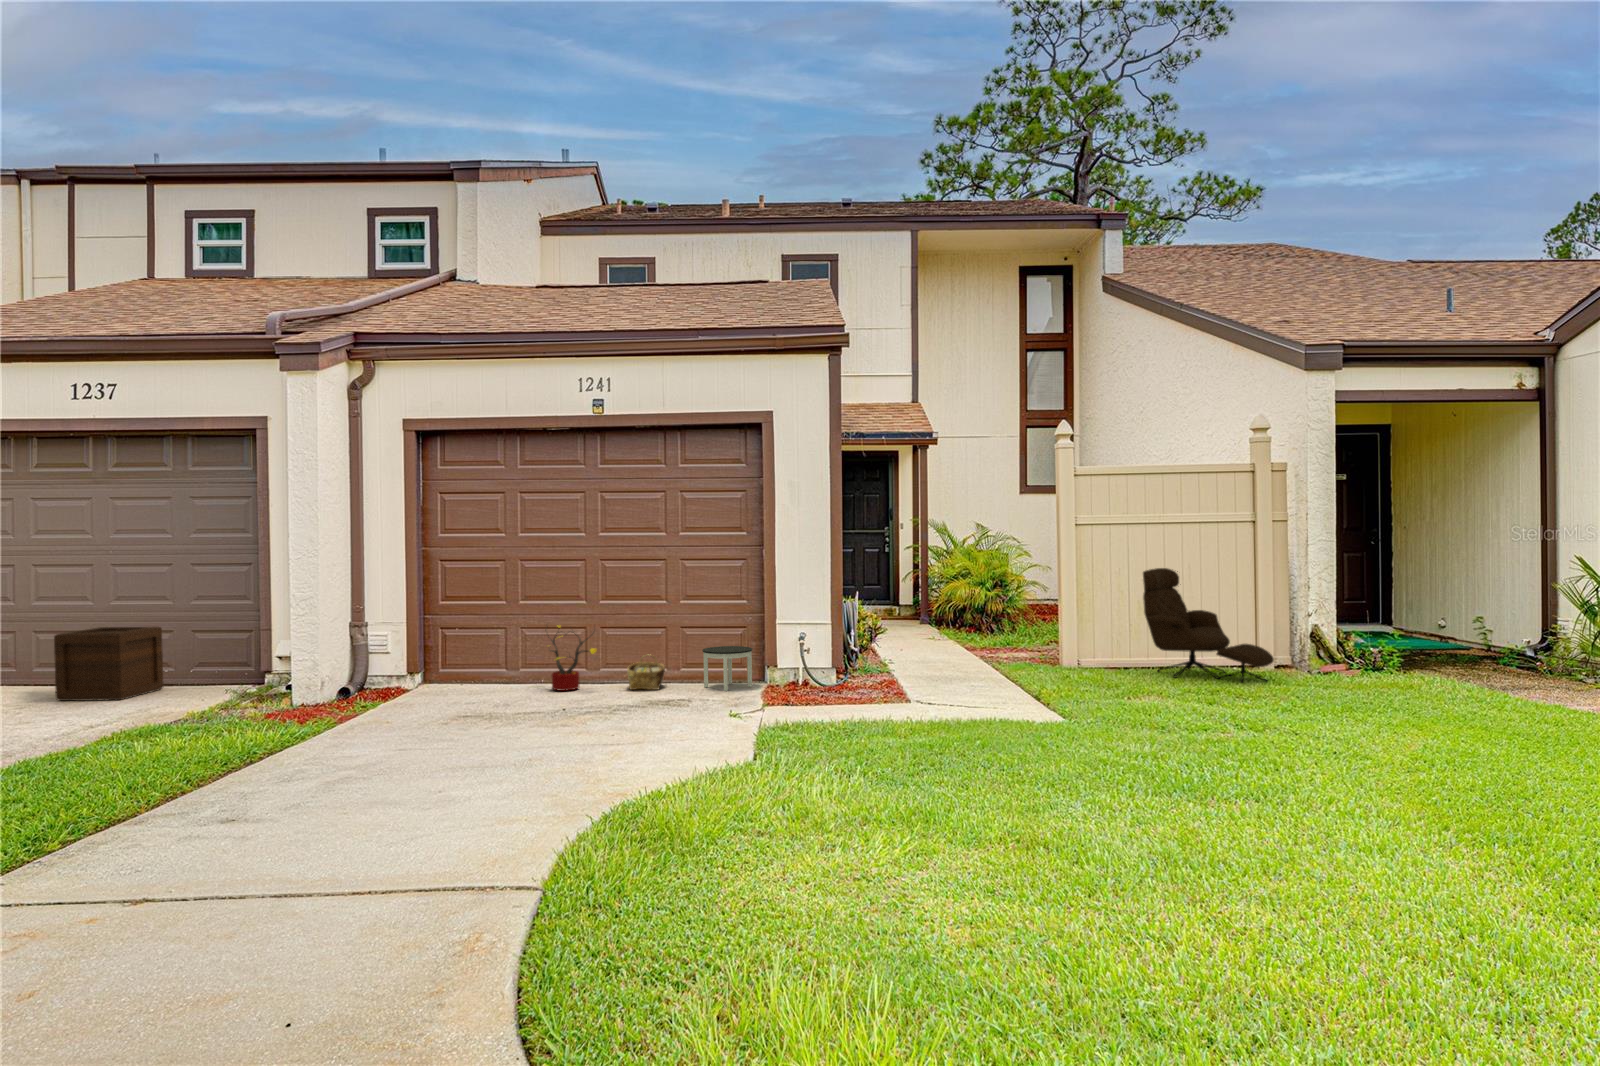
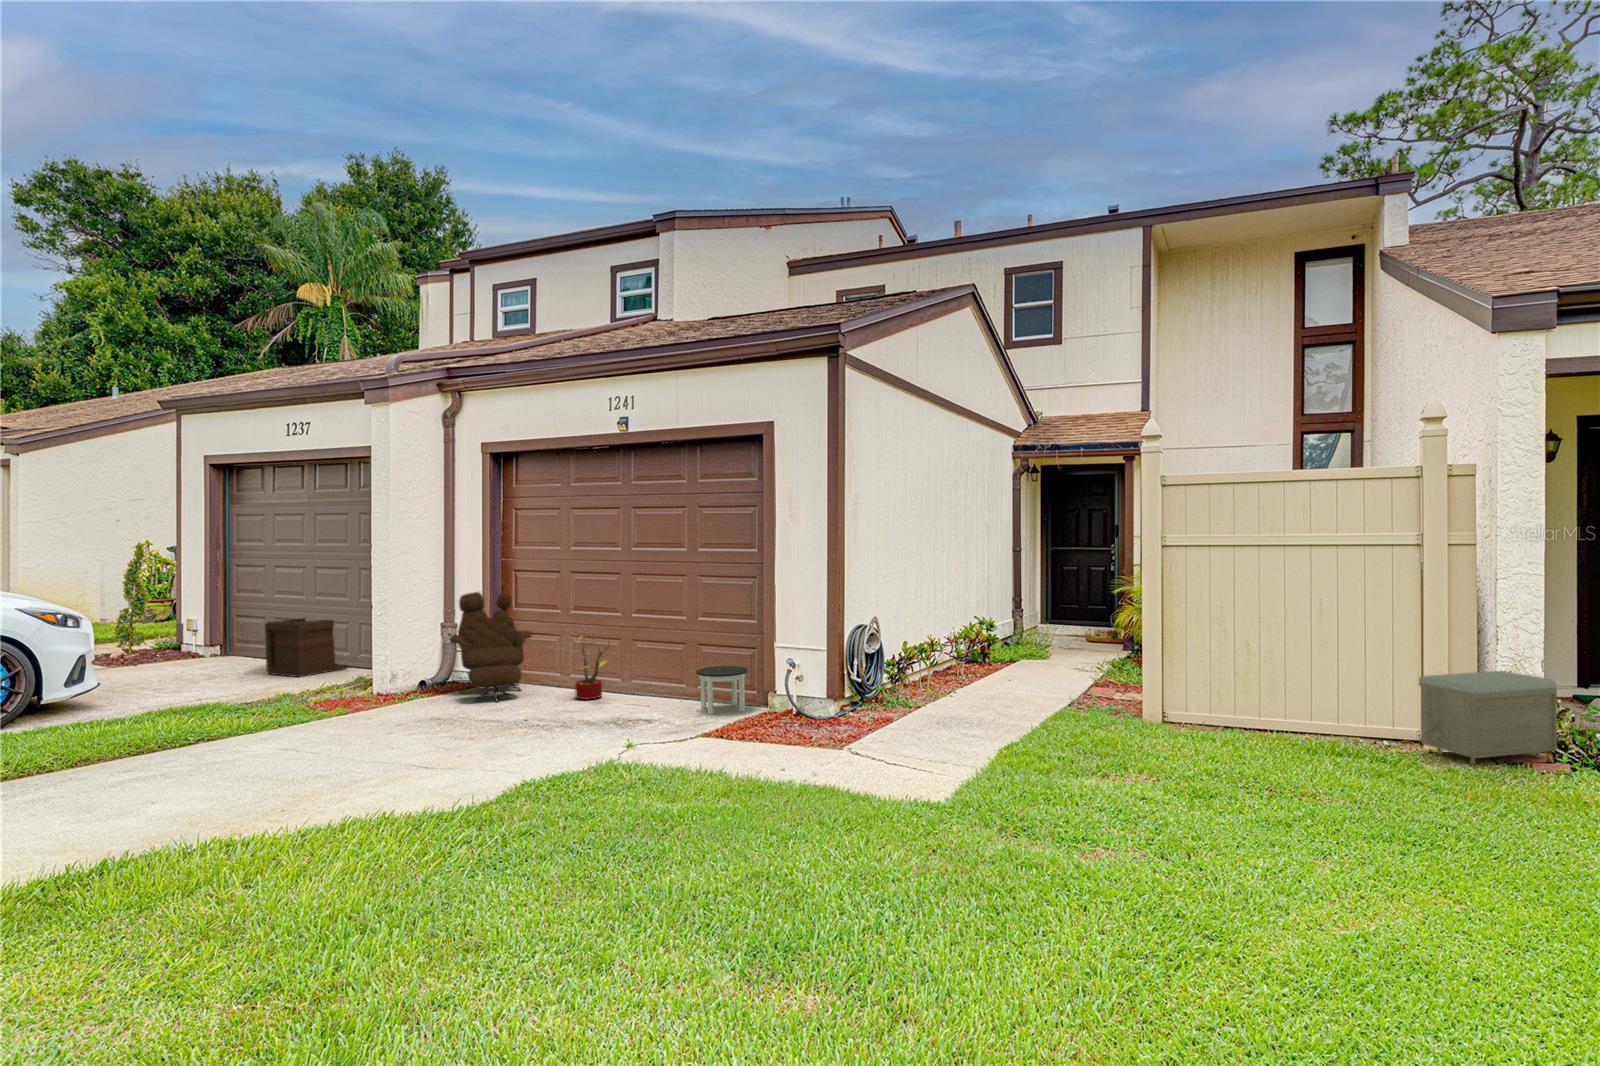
lounge chair: present [1143,568,1274,683] -> present [450,592,532,702]
storage bench: none [1275,611,1351,673] -> present [1419,671,1557,764]
woven basket: present [627,655,665,690] -> none [632,669,676,706]

